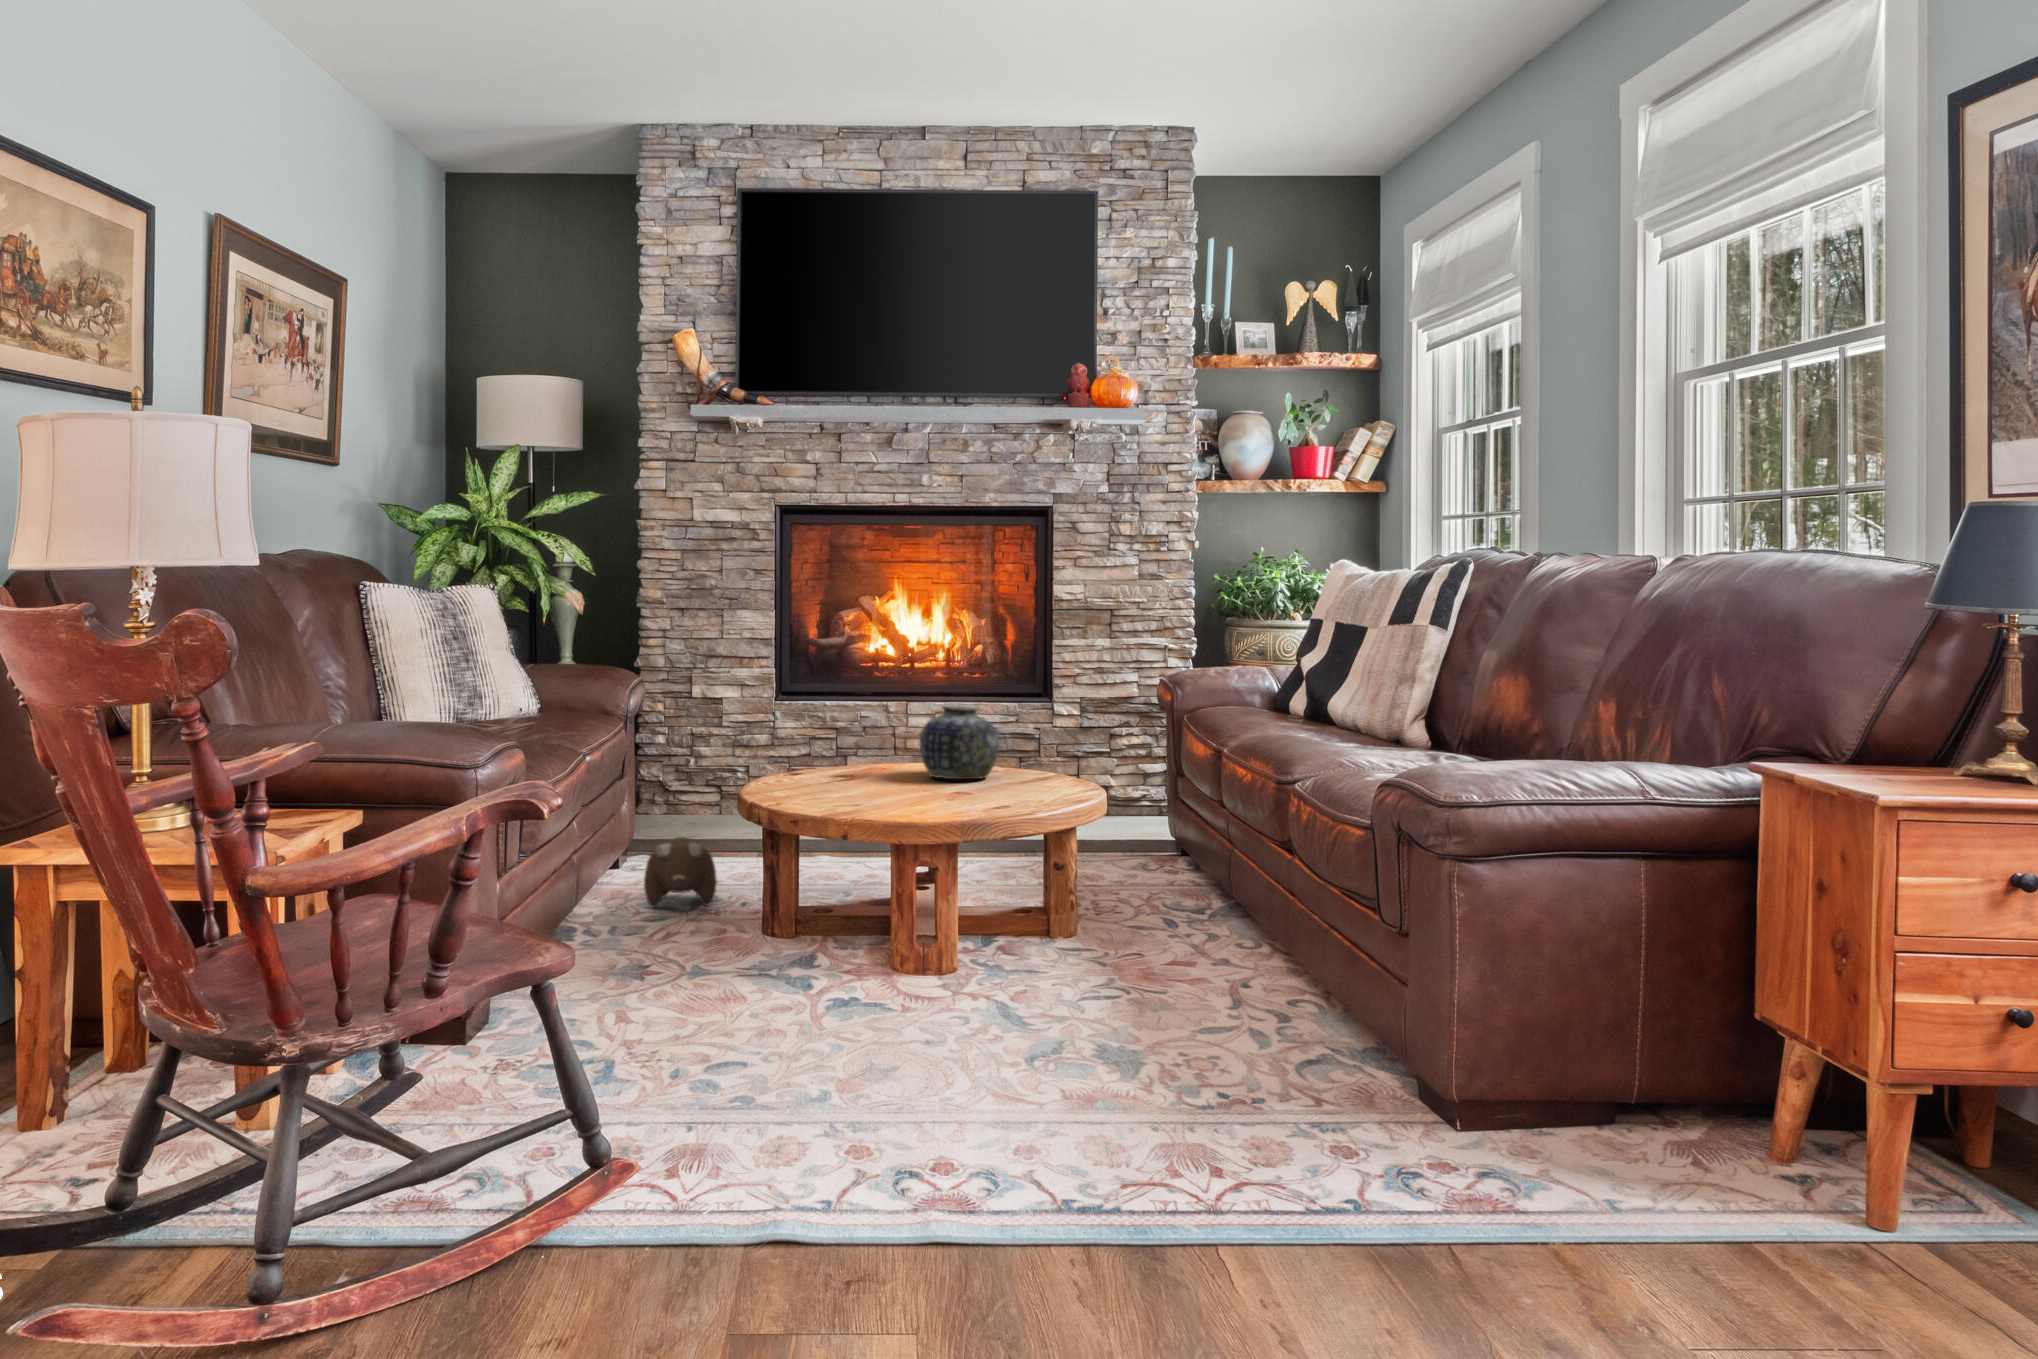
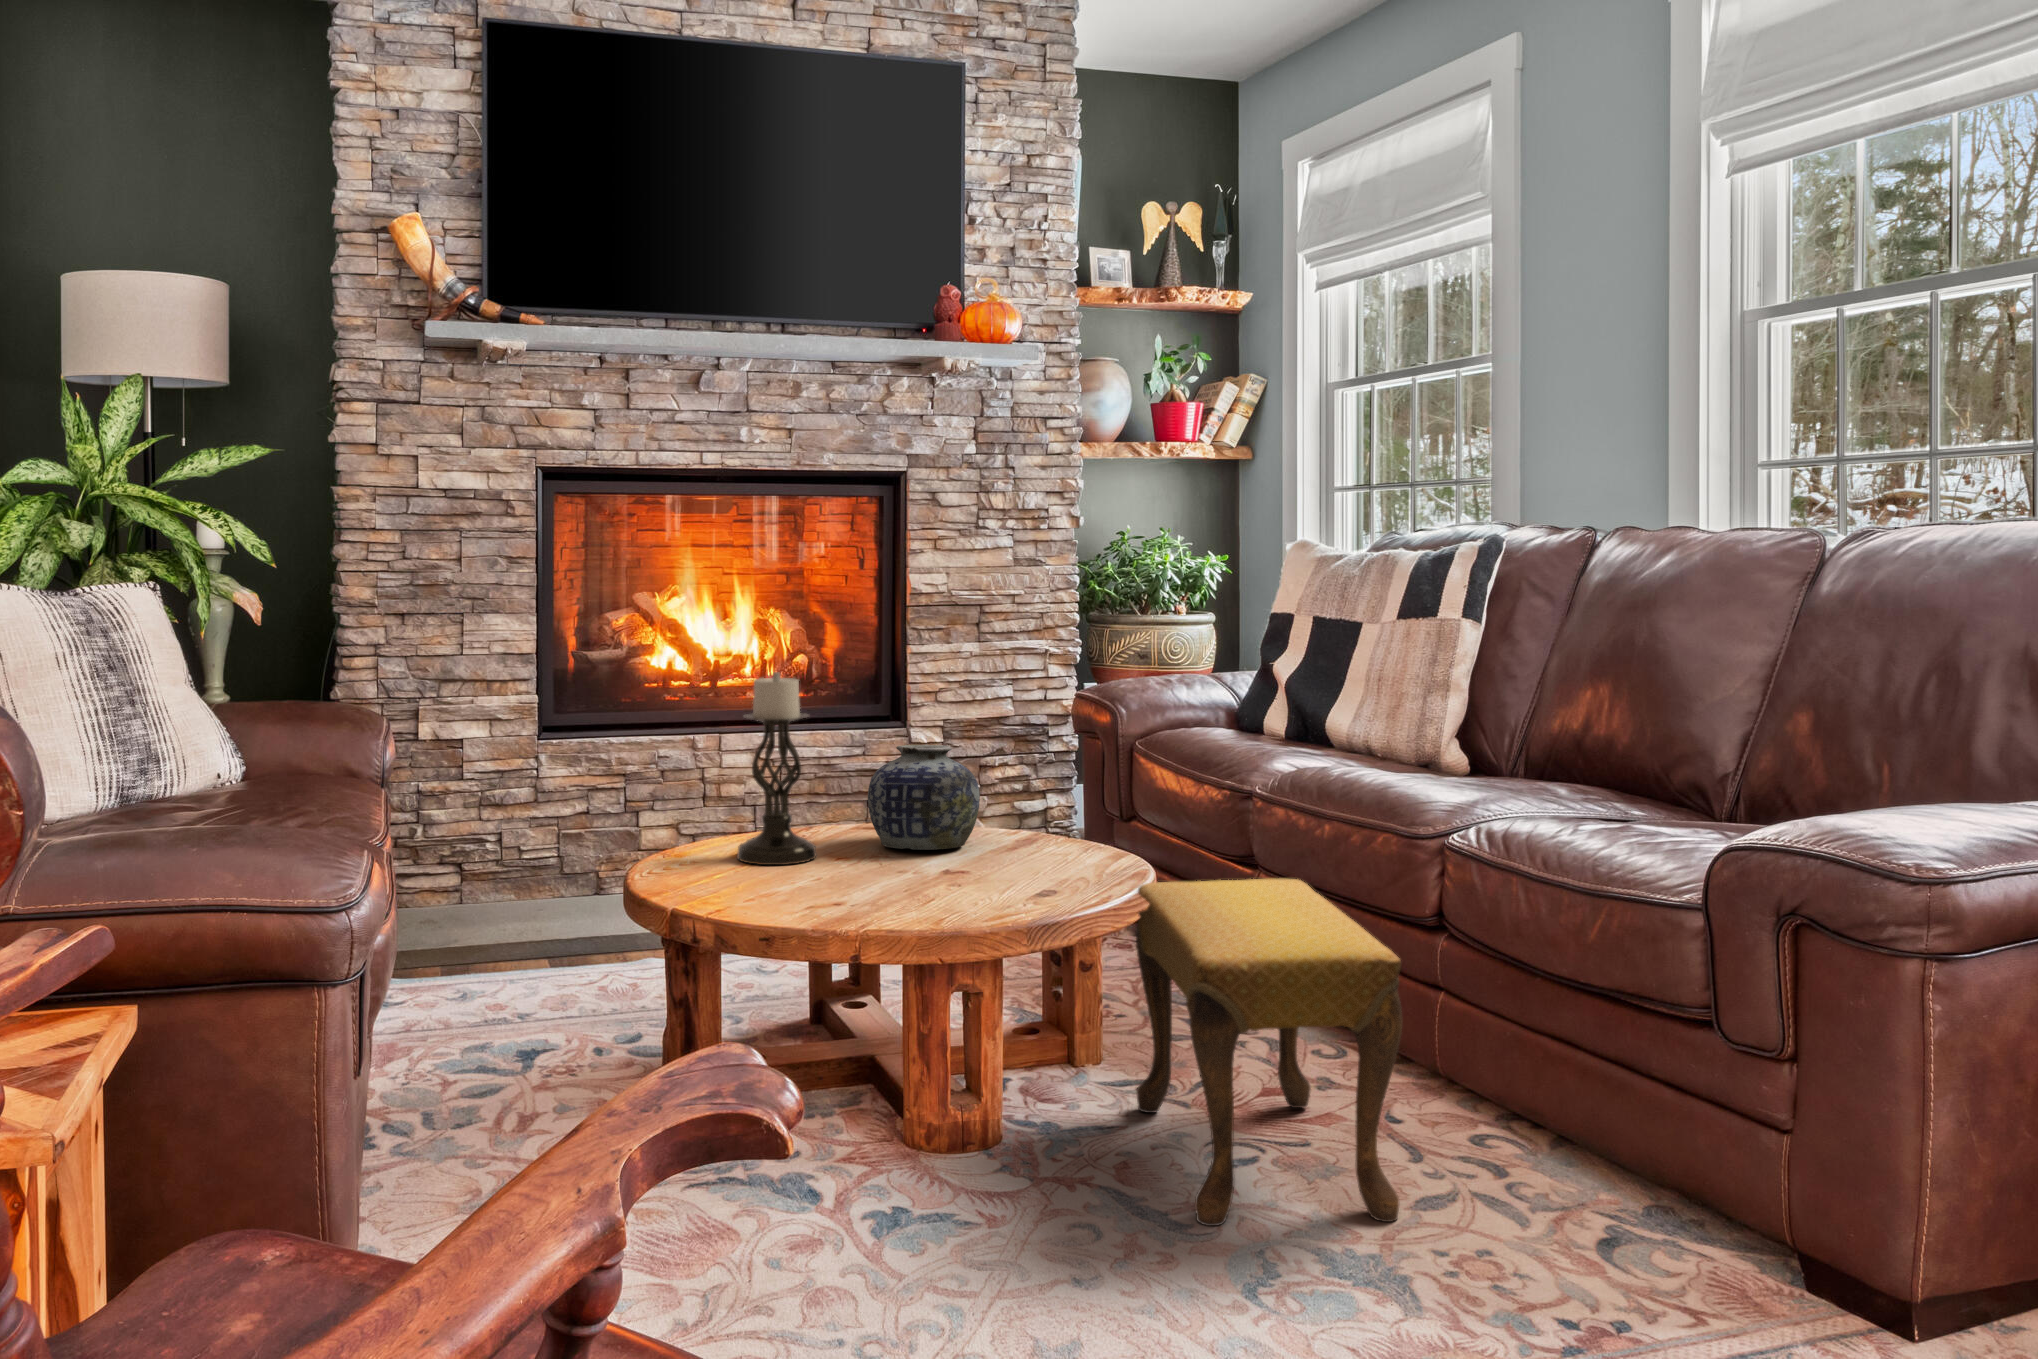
candle holder: none [824,651,879,783] -> present [737,672,816,865]
footstool: none [1037,805,1192,1041] -> present [1136,879,1402,1226]
plush toy: present [644,837,717,908] -> none [455,957,565,1070]

